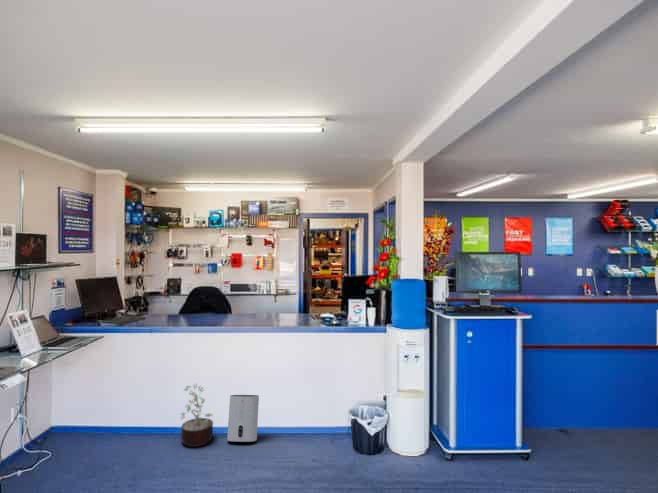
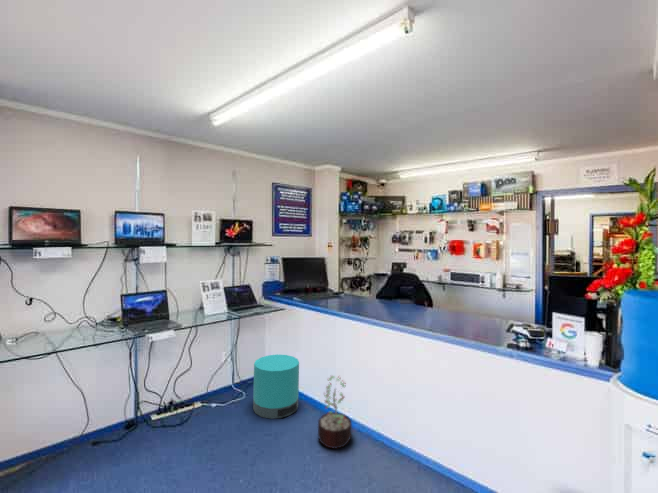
trash can: none [80,387,139,457] -> present [253,354,299,419]
air purifier: present [227,395,259,442] -> none [356,404,397,475]

